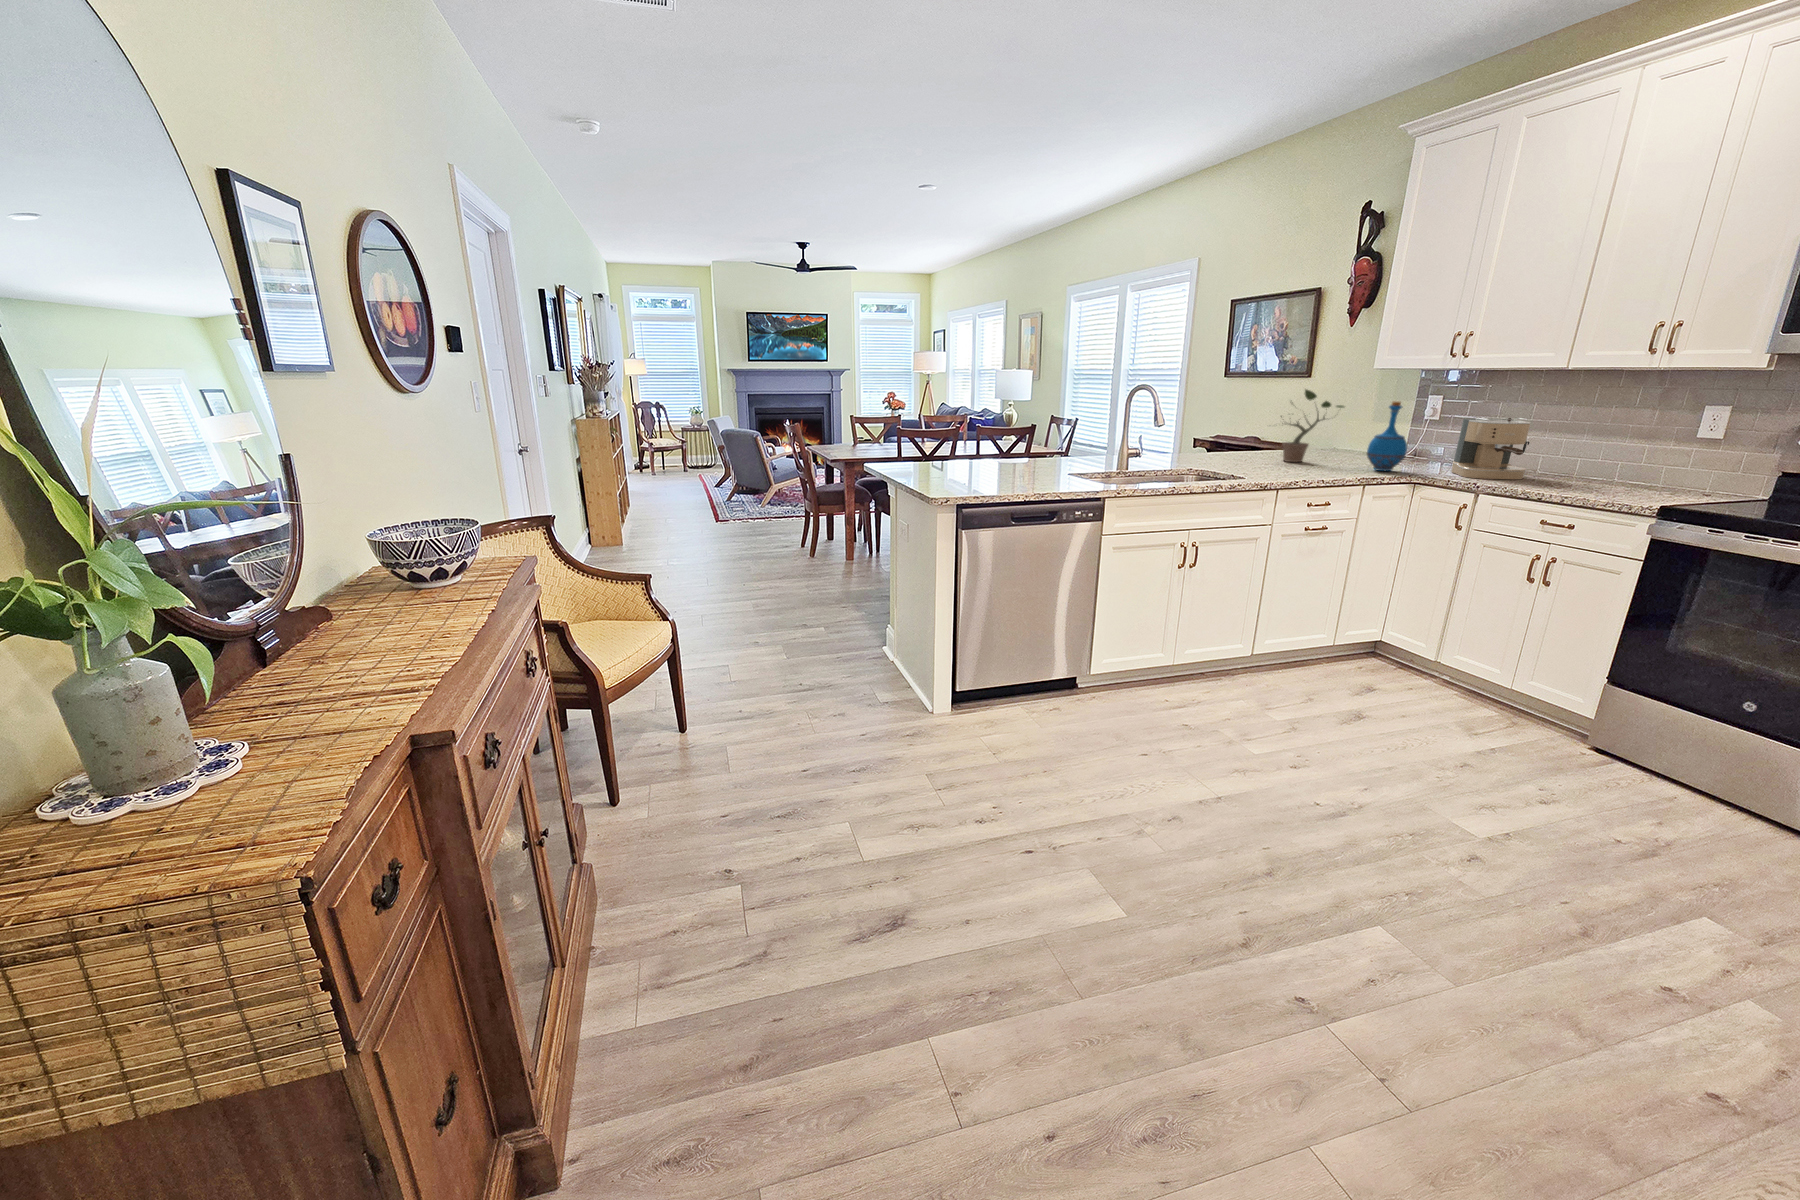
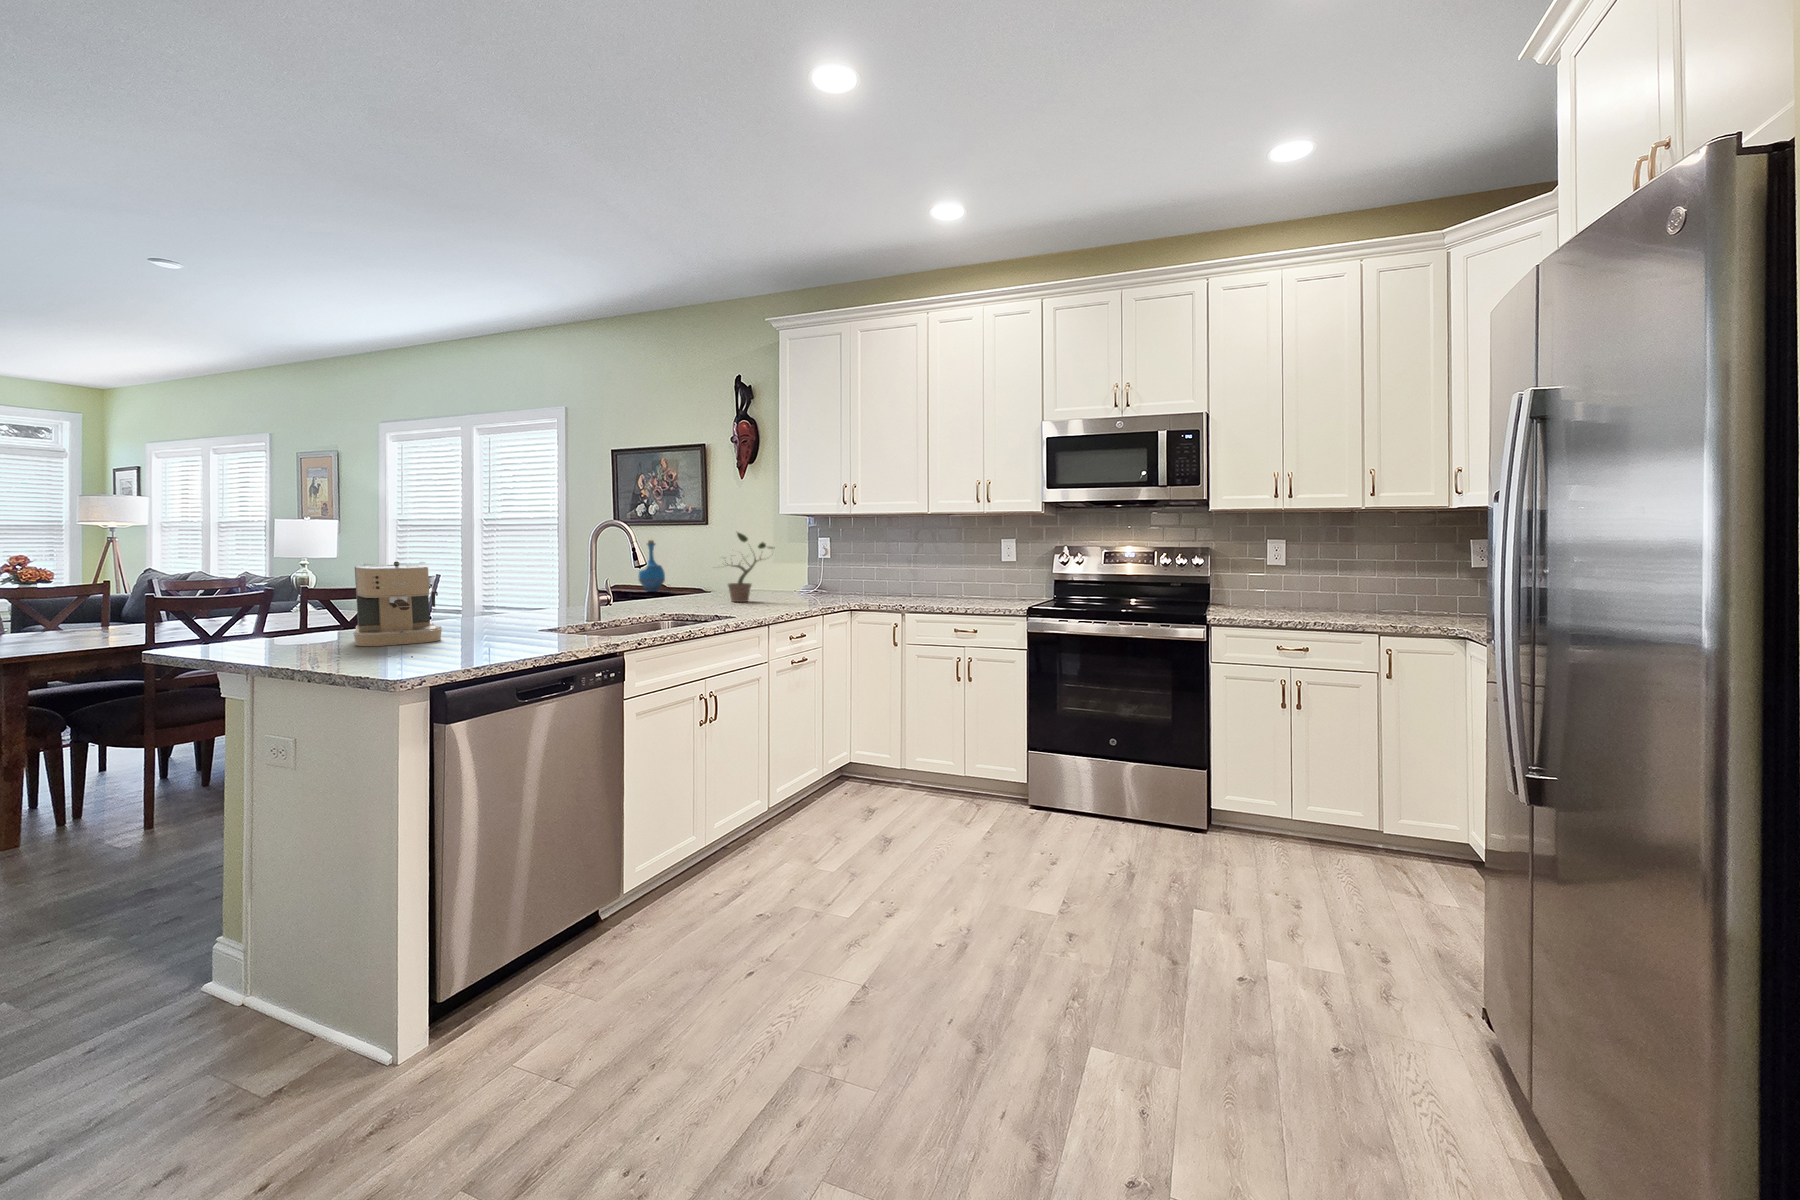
bottle: present [1367,401,1407,471] -> present [638,540,665,592]
coffee maker: present [1452,418,1531,479] -> present [353,561,442,646]

